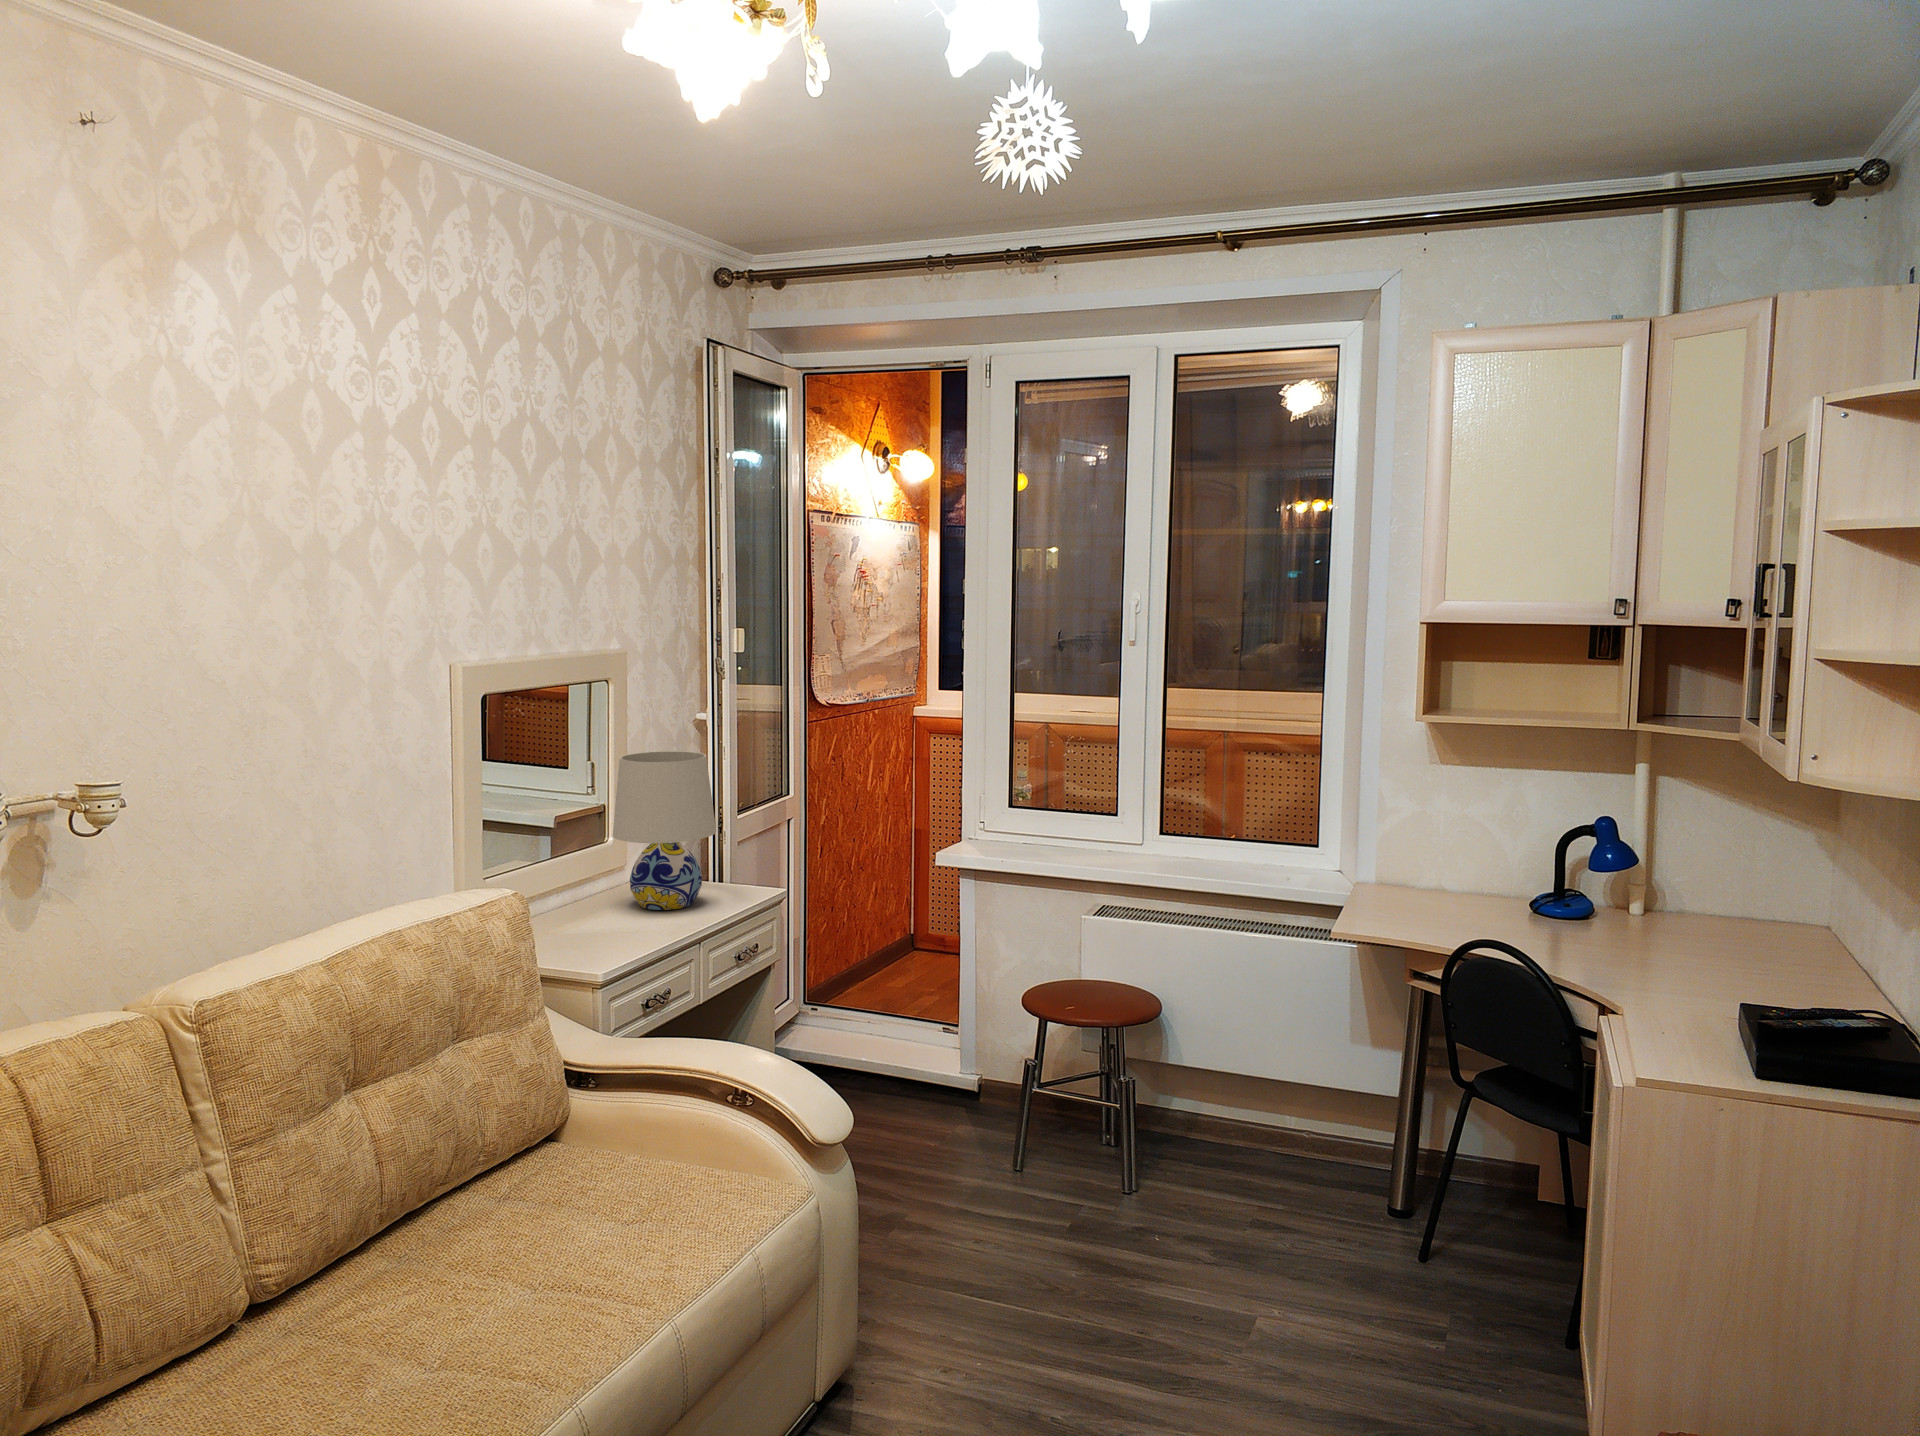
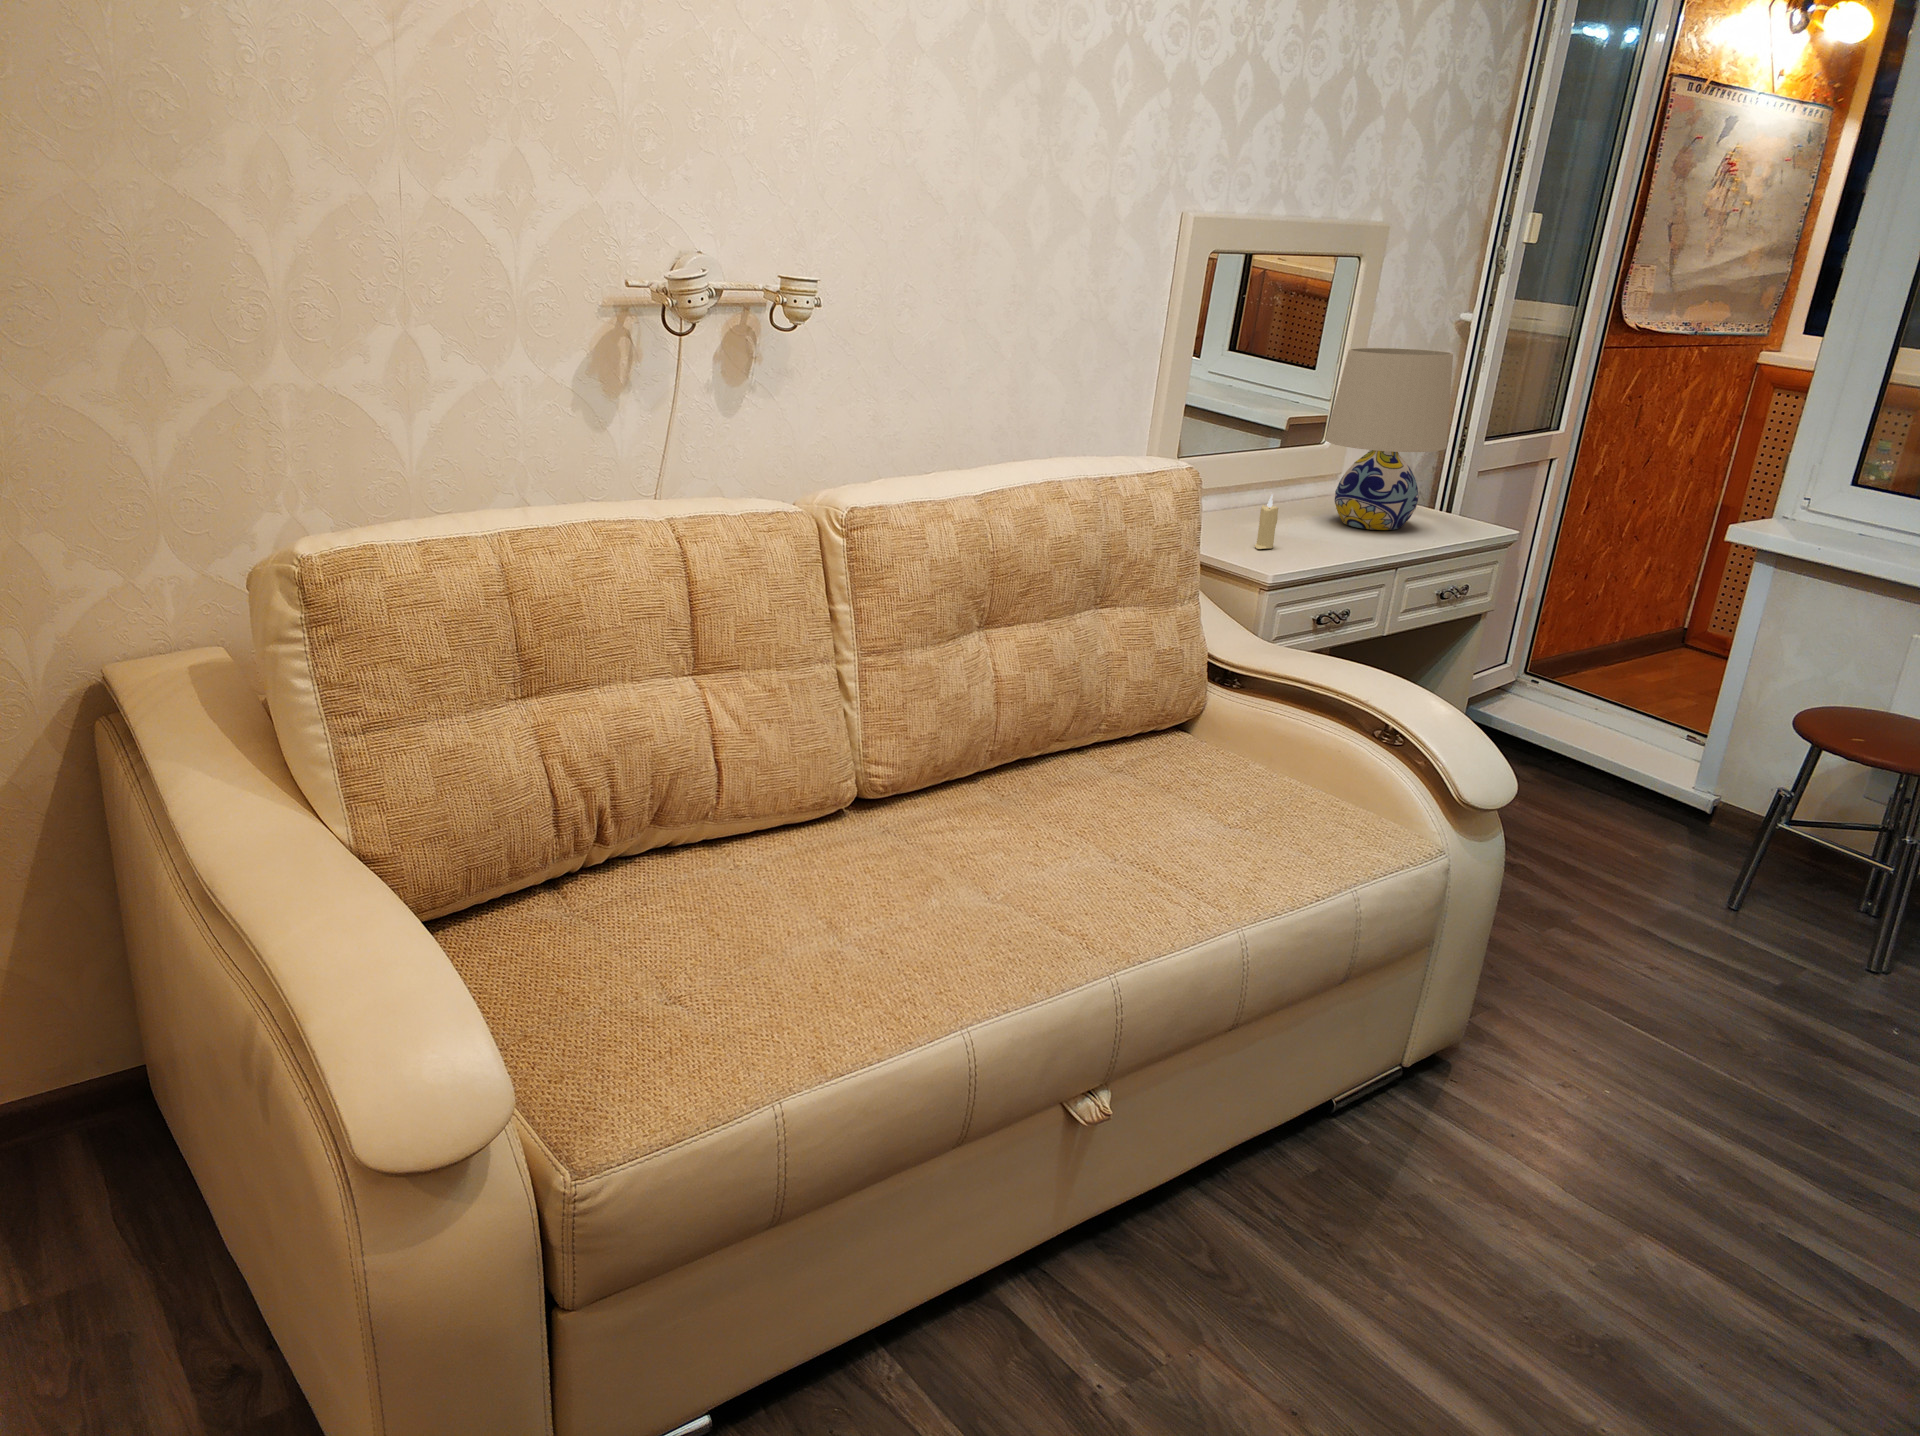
candle: none [573,897,591,949] -> present [1255,495,1278,549]

